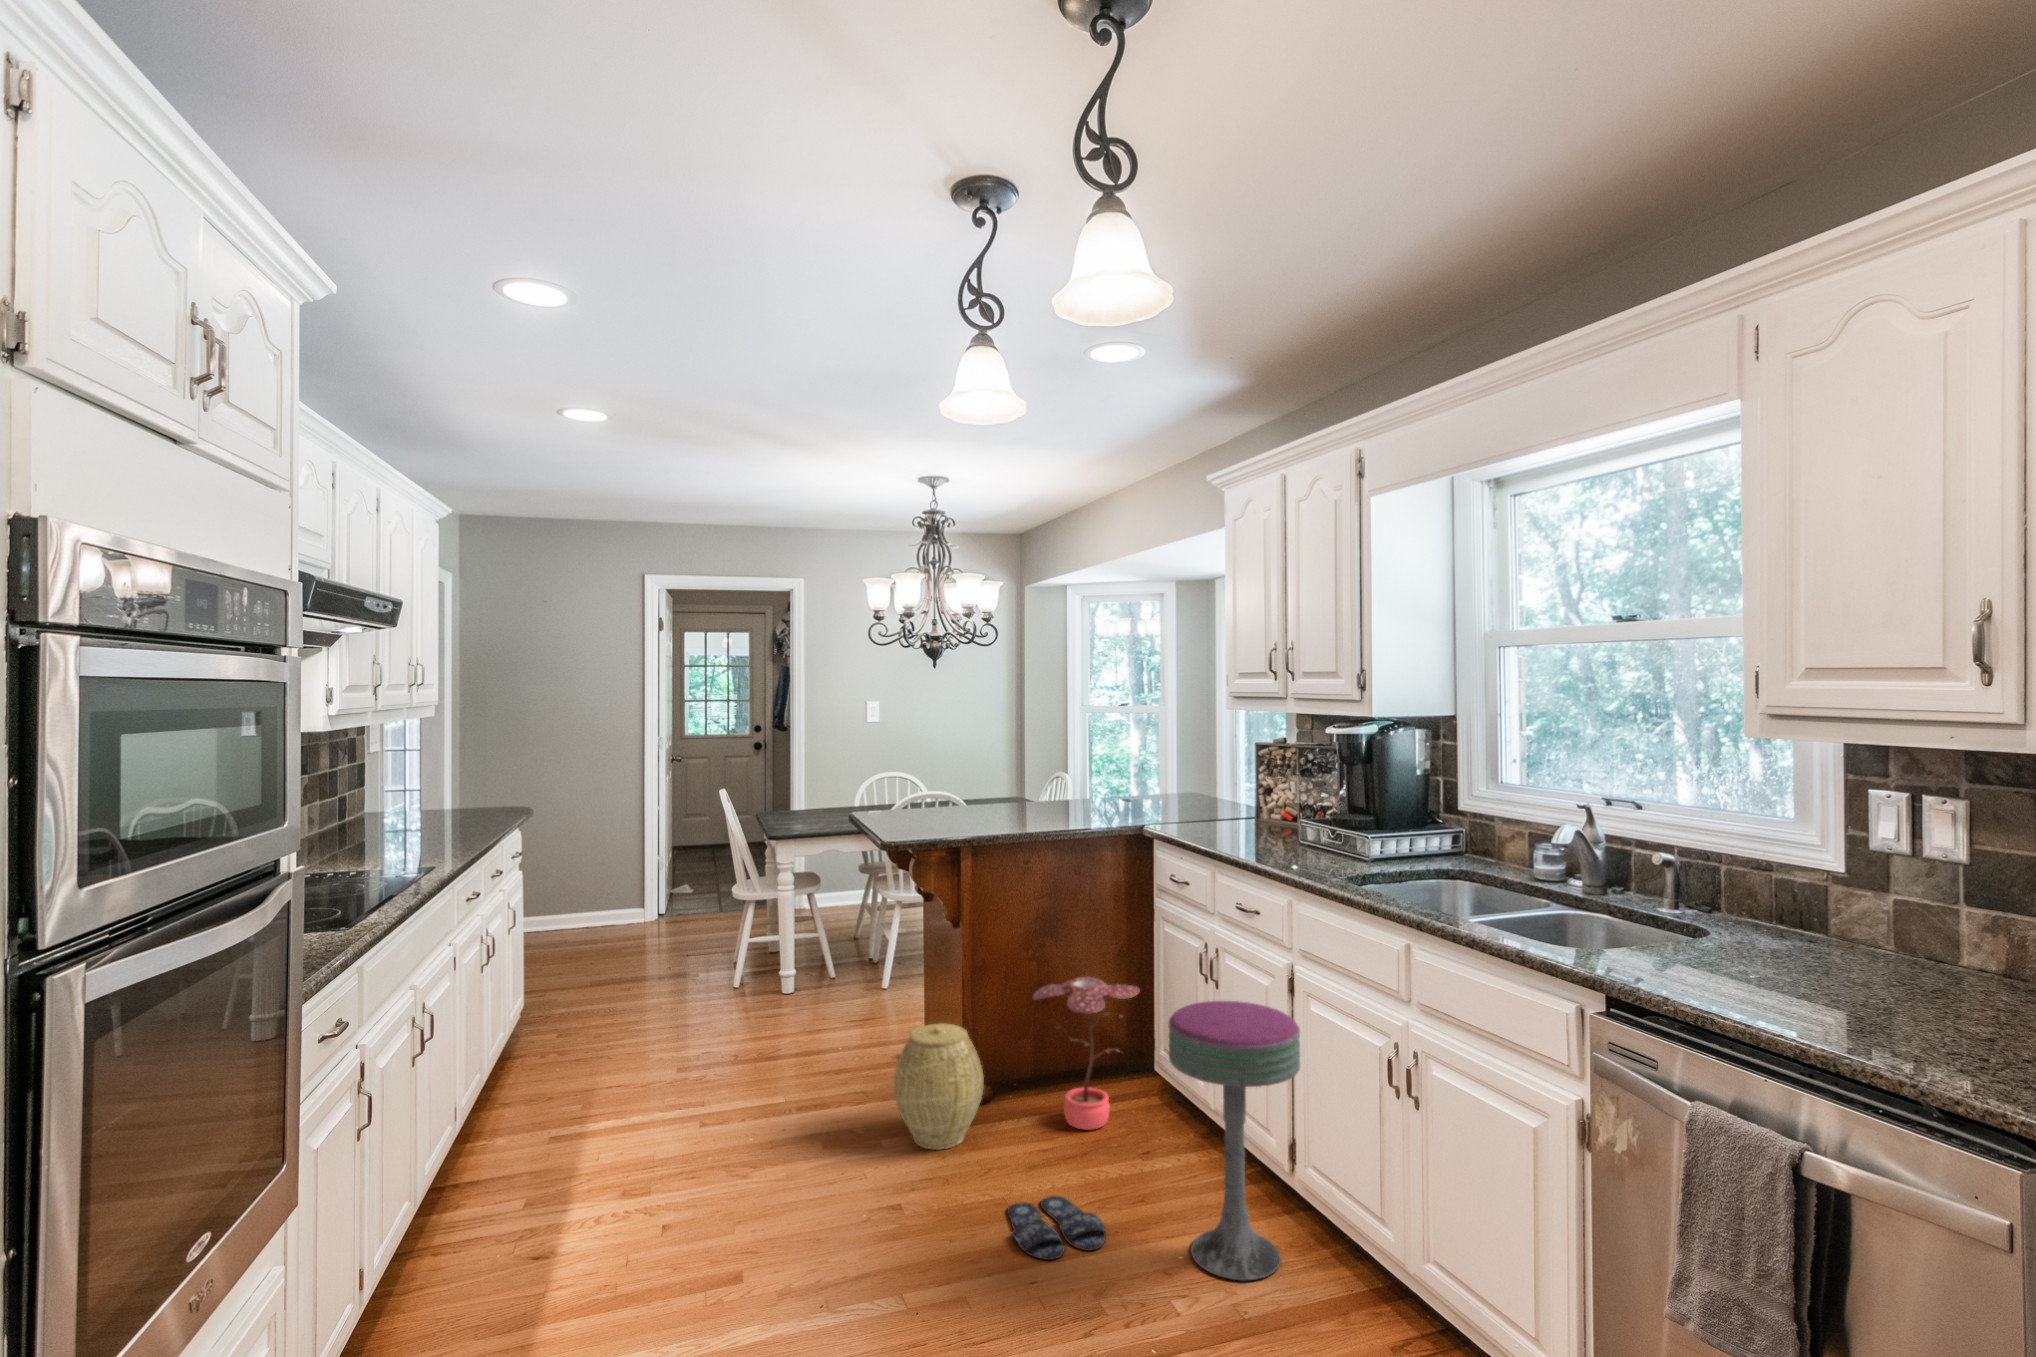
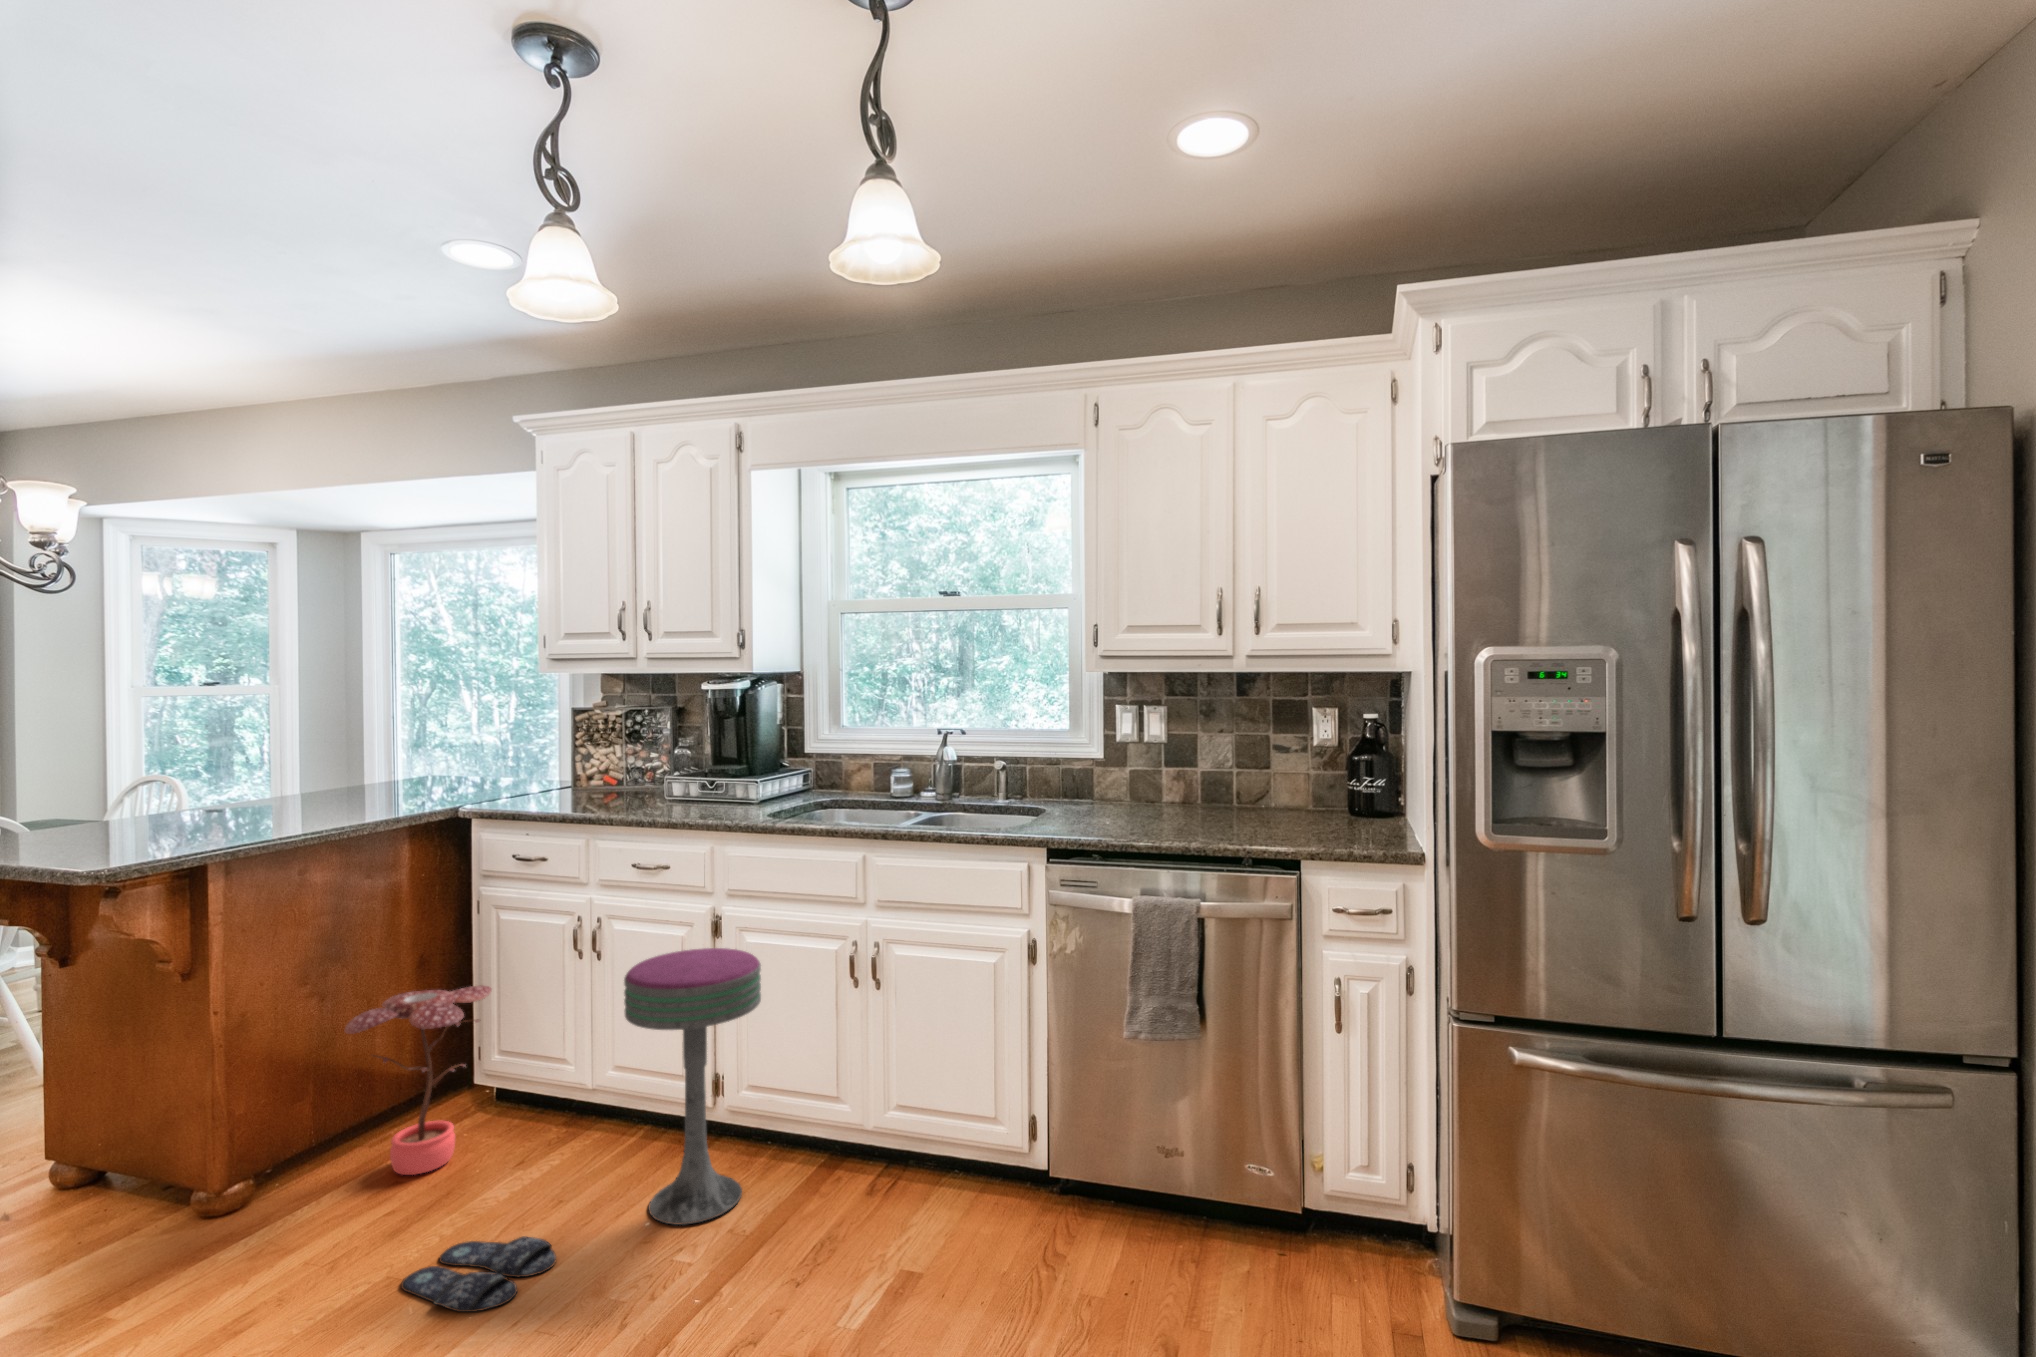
woven basket: present [894,1023,984,1150] -> none [120,1101,288,1290]

